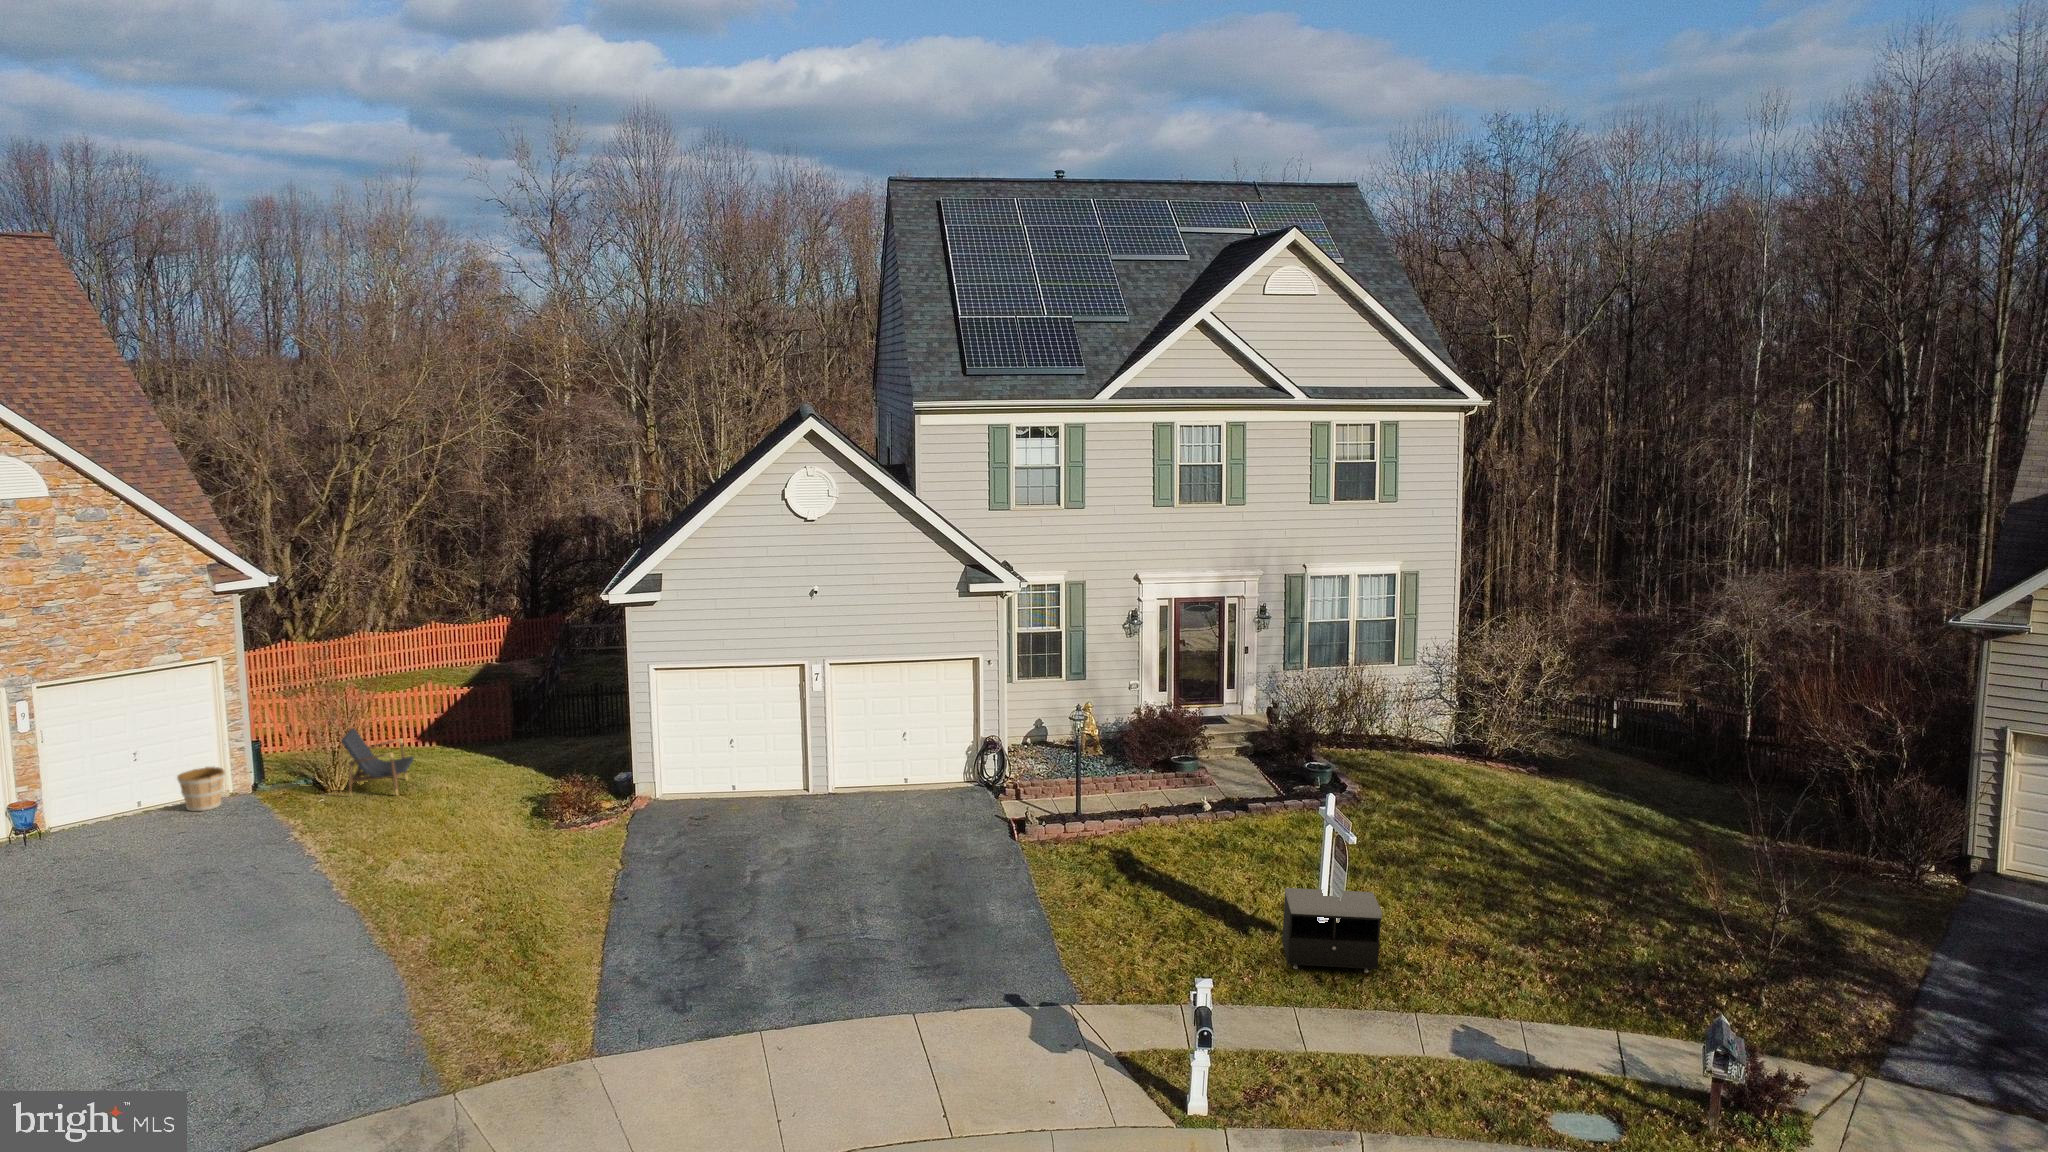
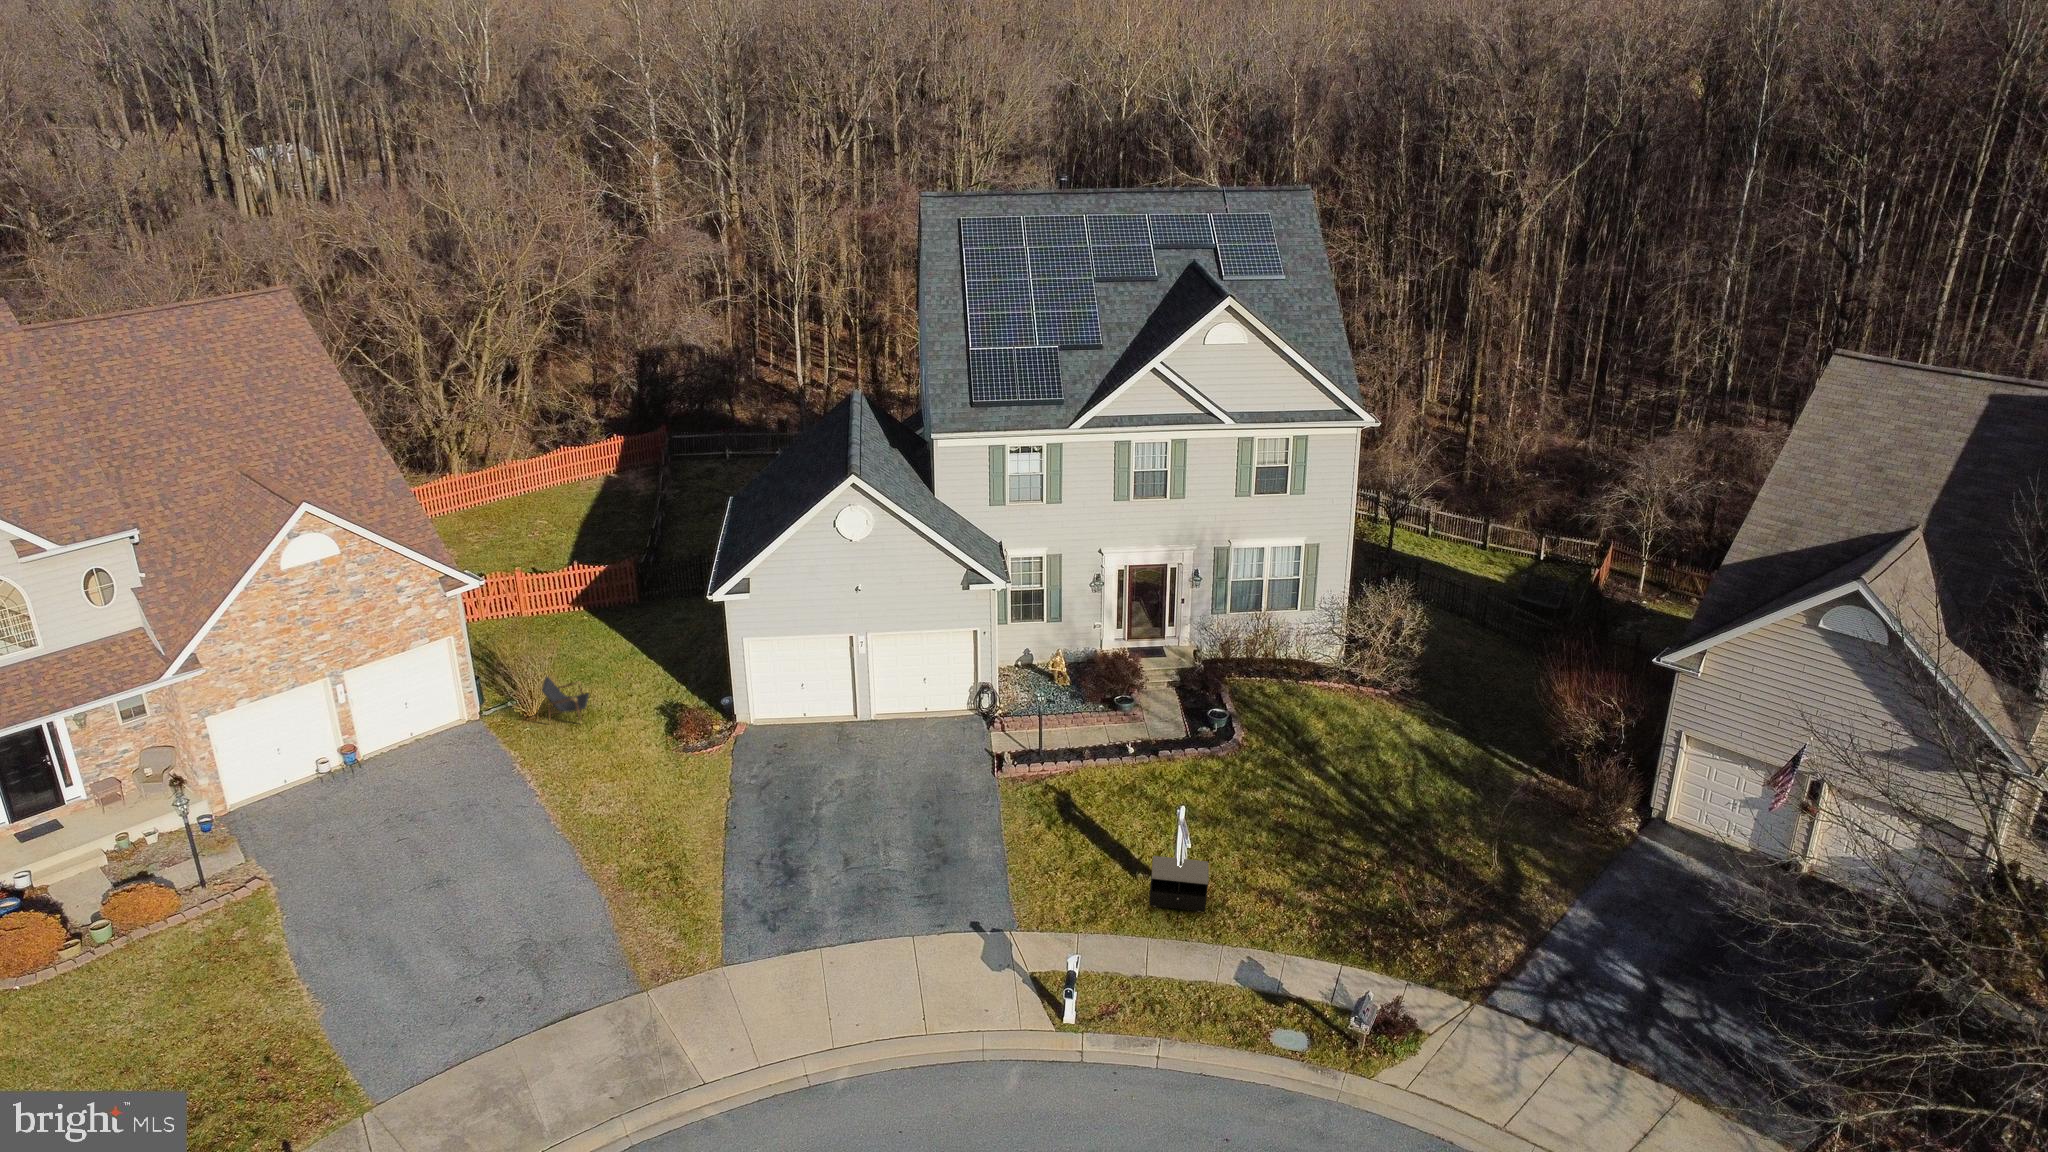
wooden bucket: present [177,767,225,811] -> none [437,706,468,738]

